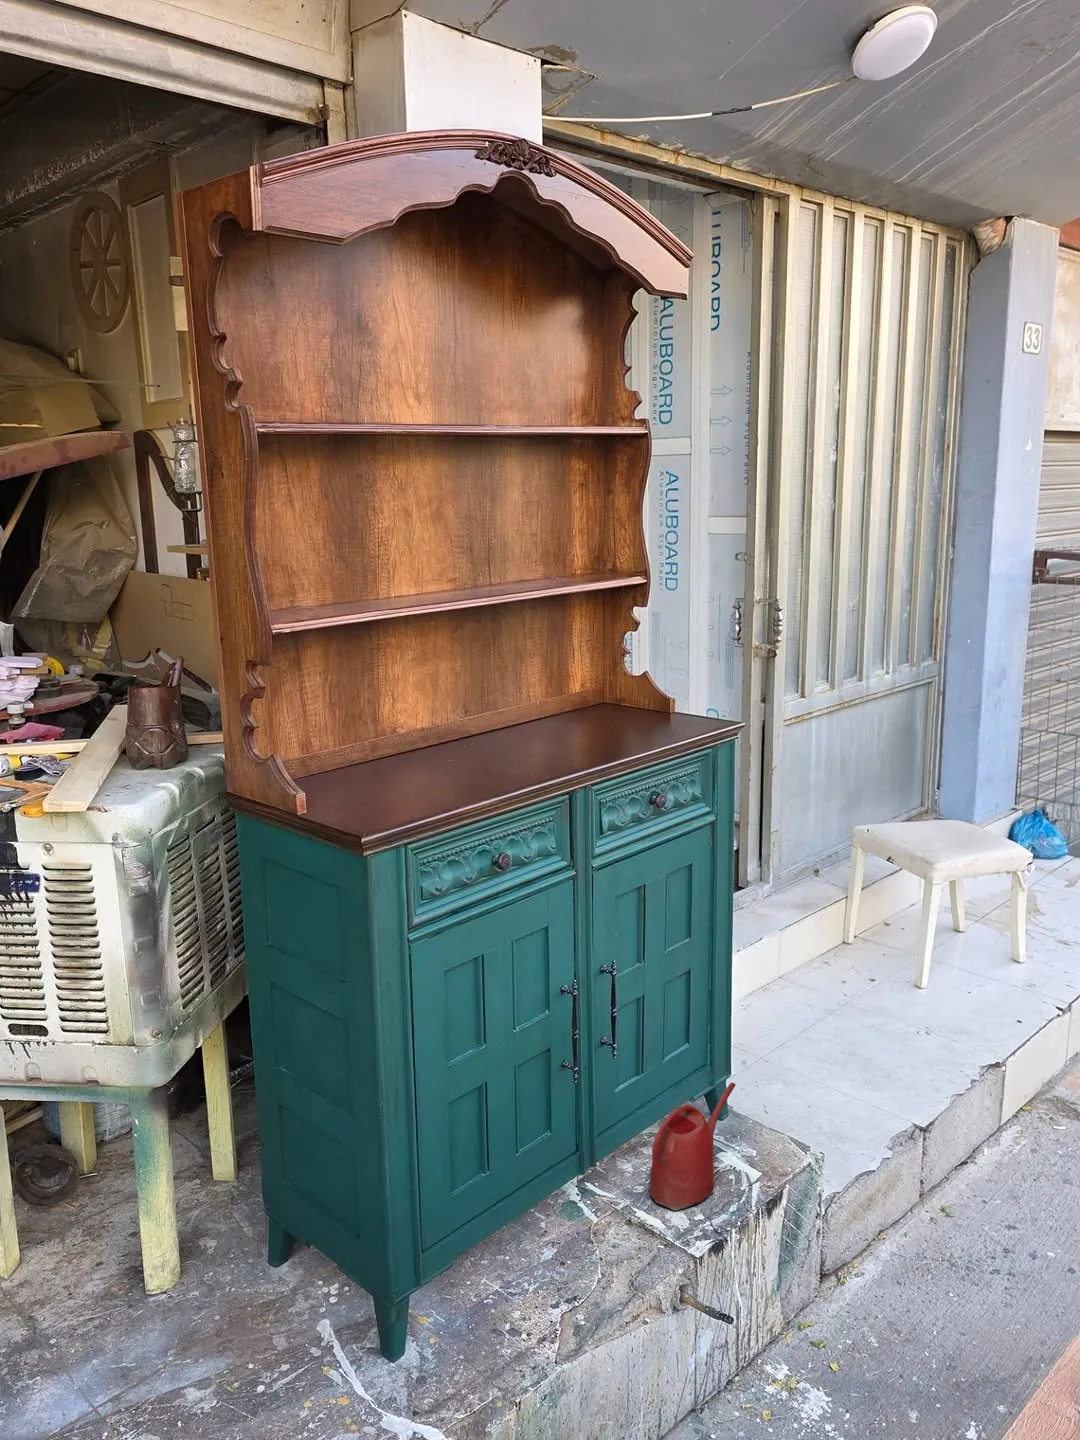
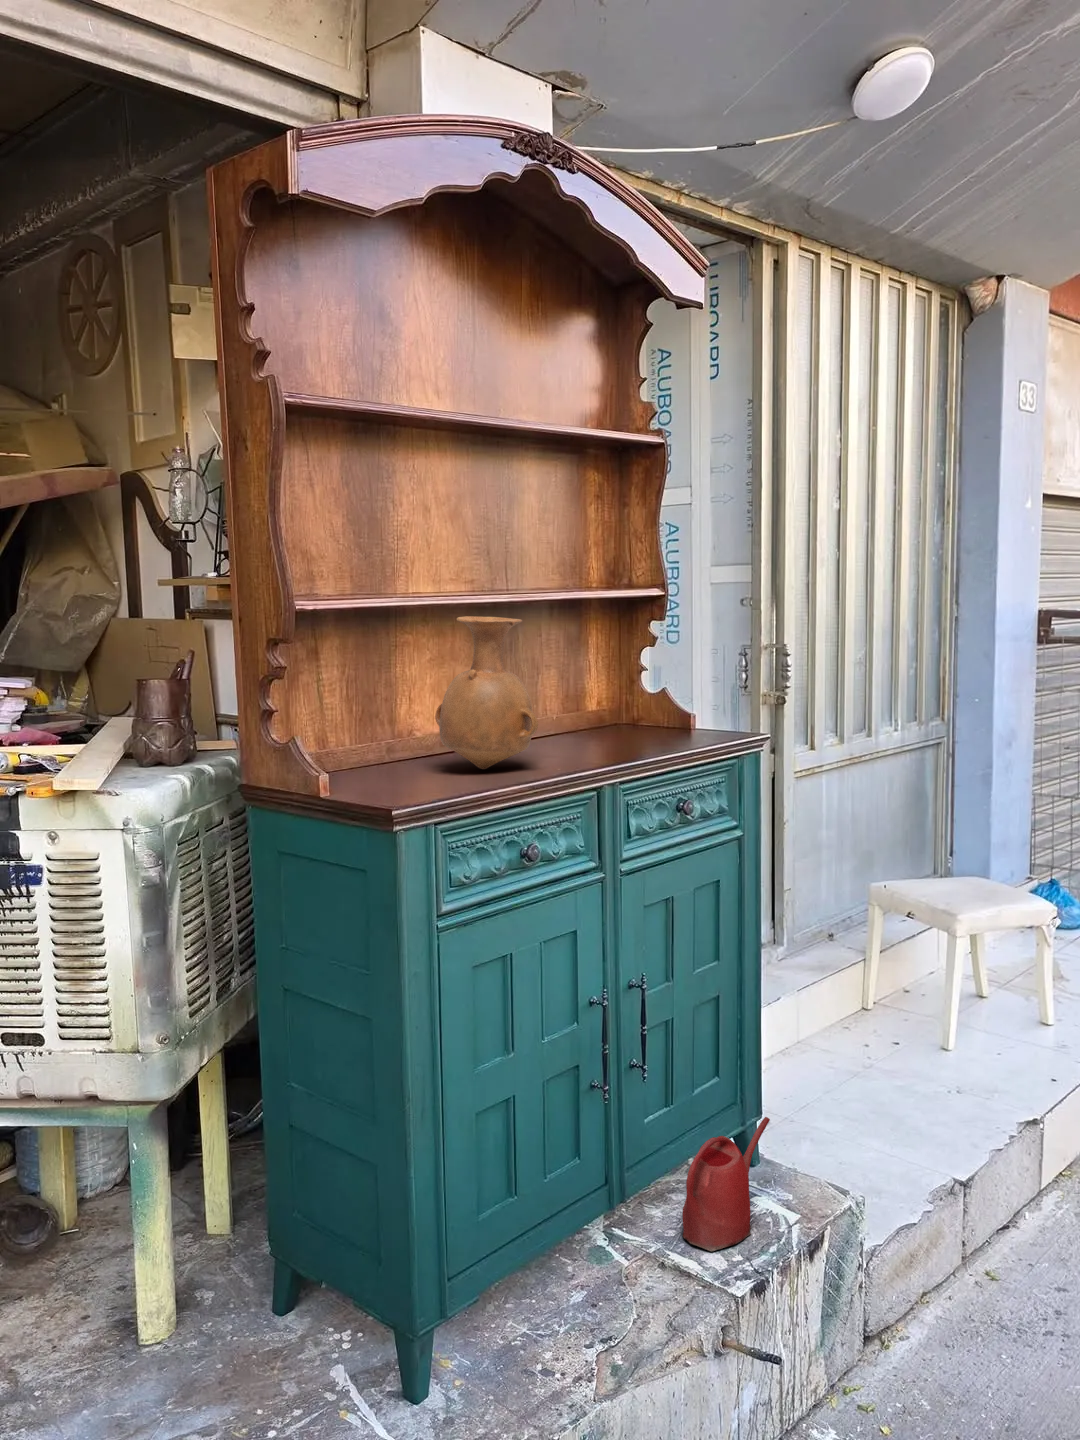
vase: none [414,620,511,769] -> present [435,616,538,769]

